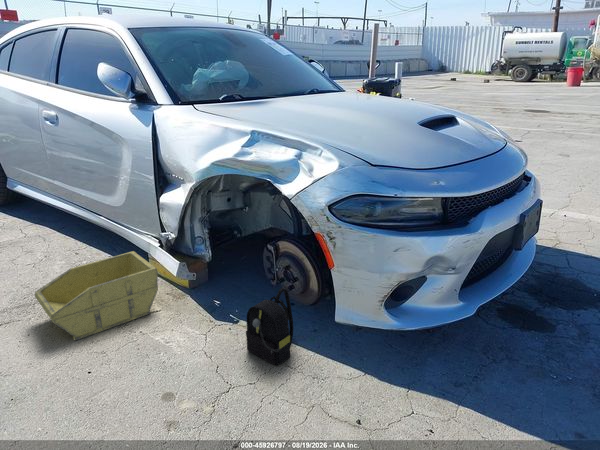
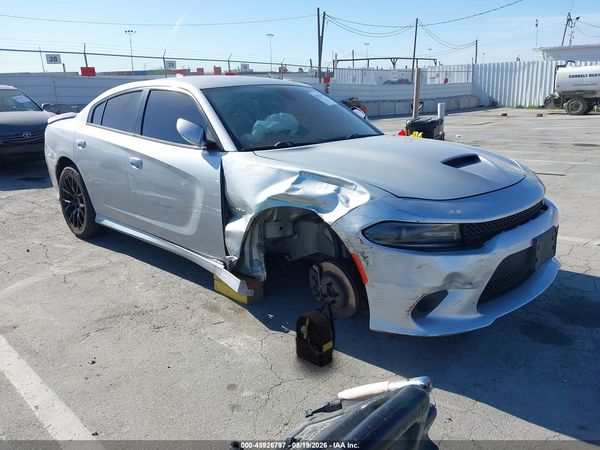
storage bin: present [35,251,158,340] -> none [123,273,222,345]

